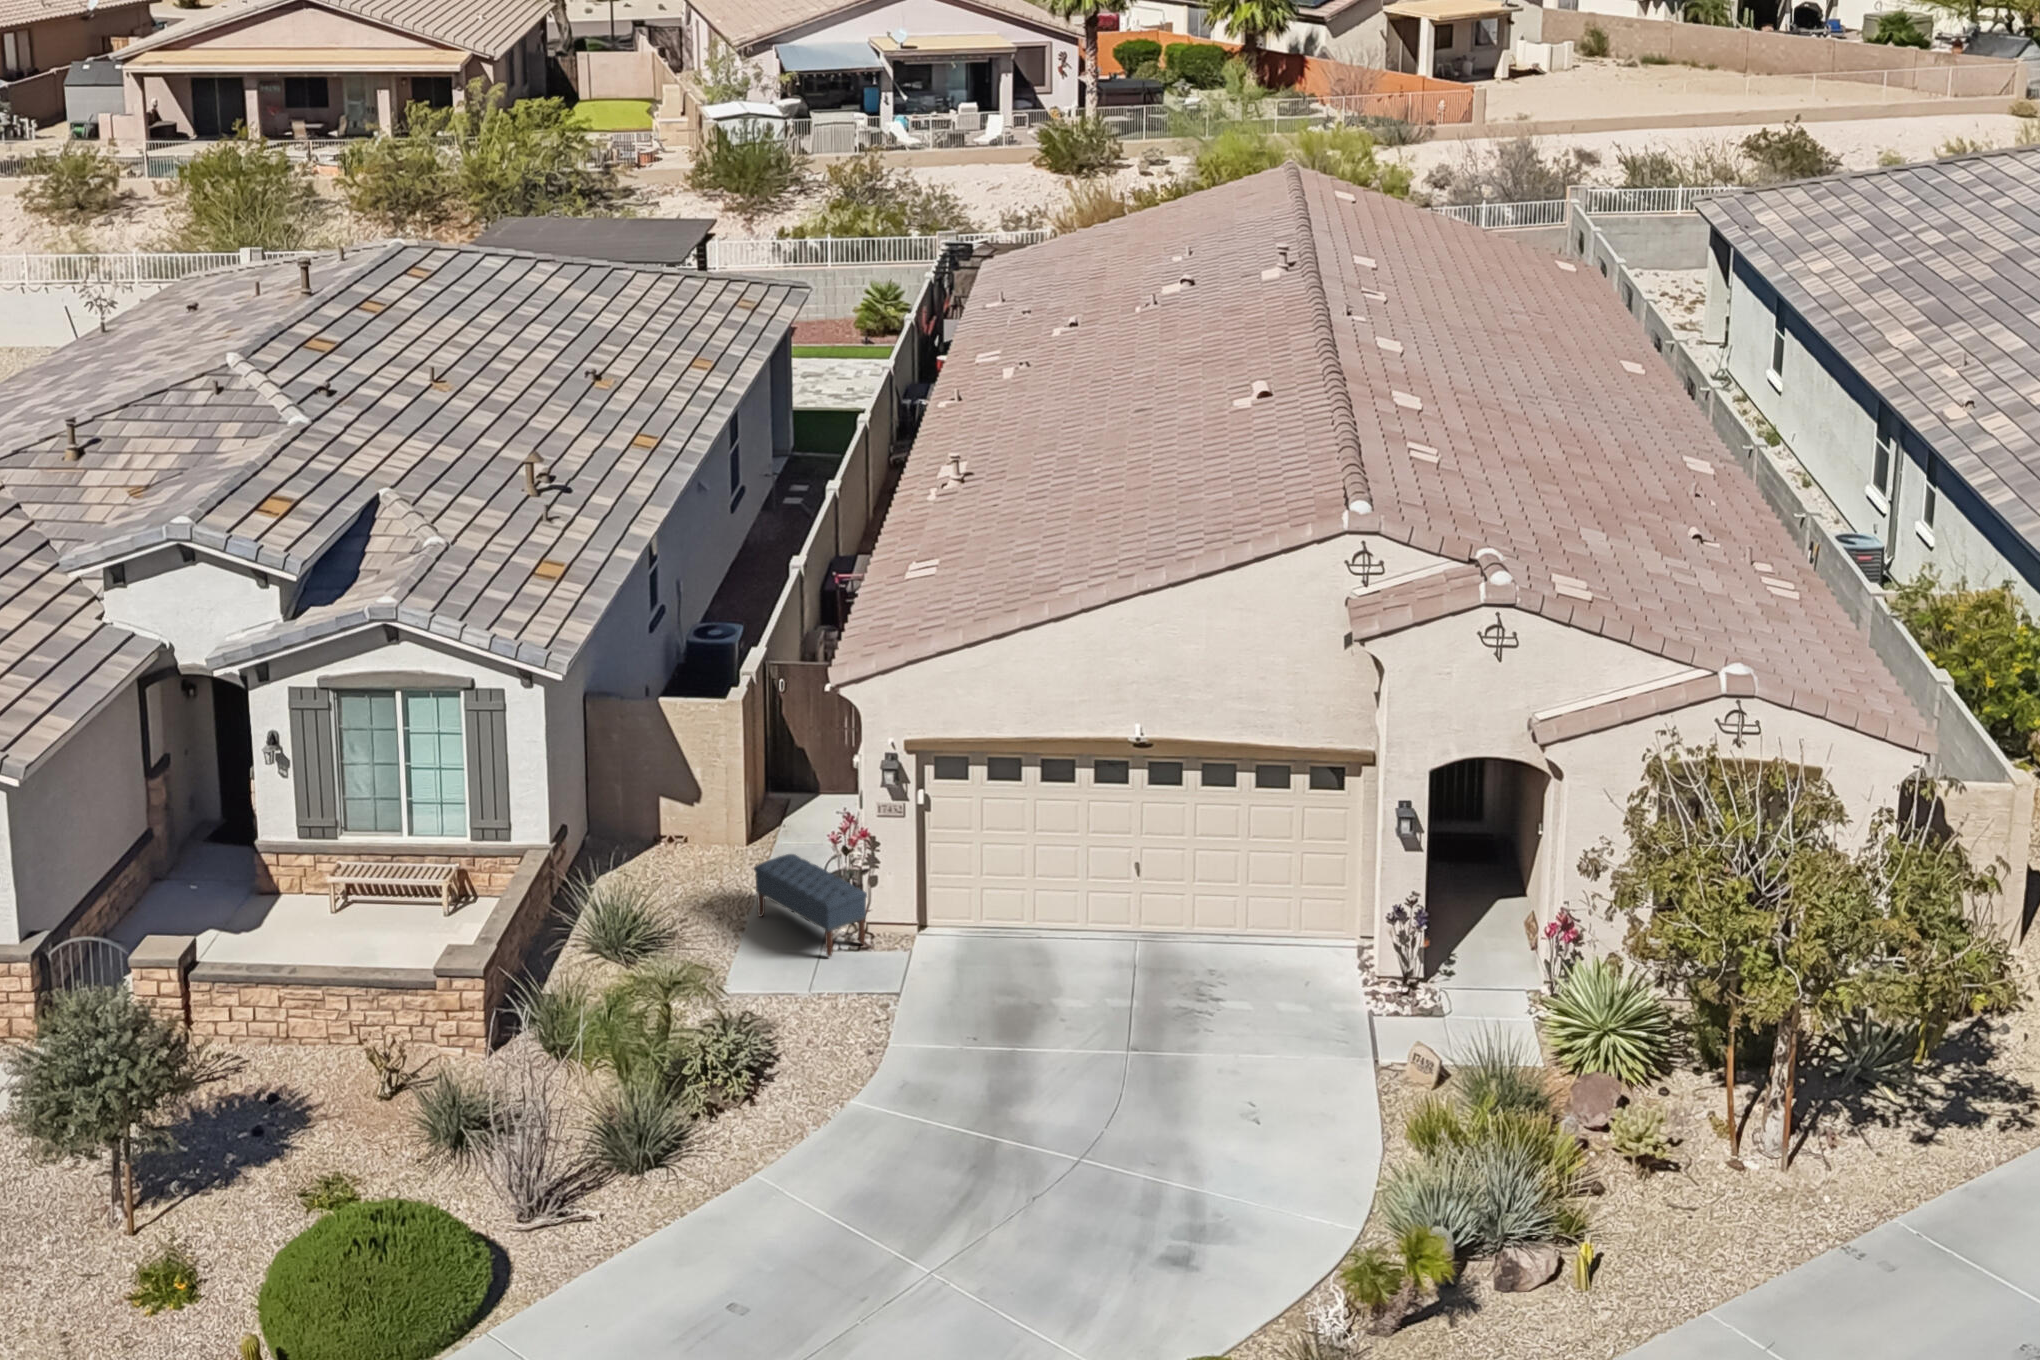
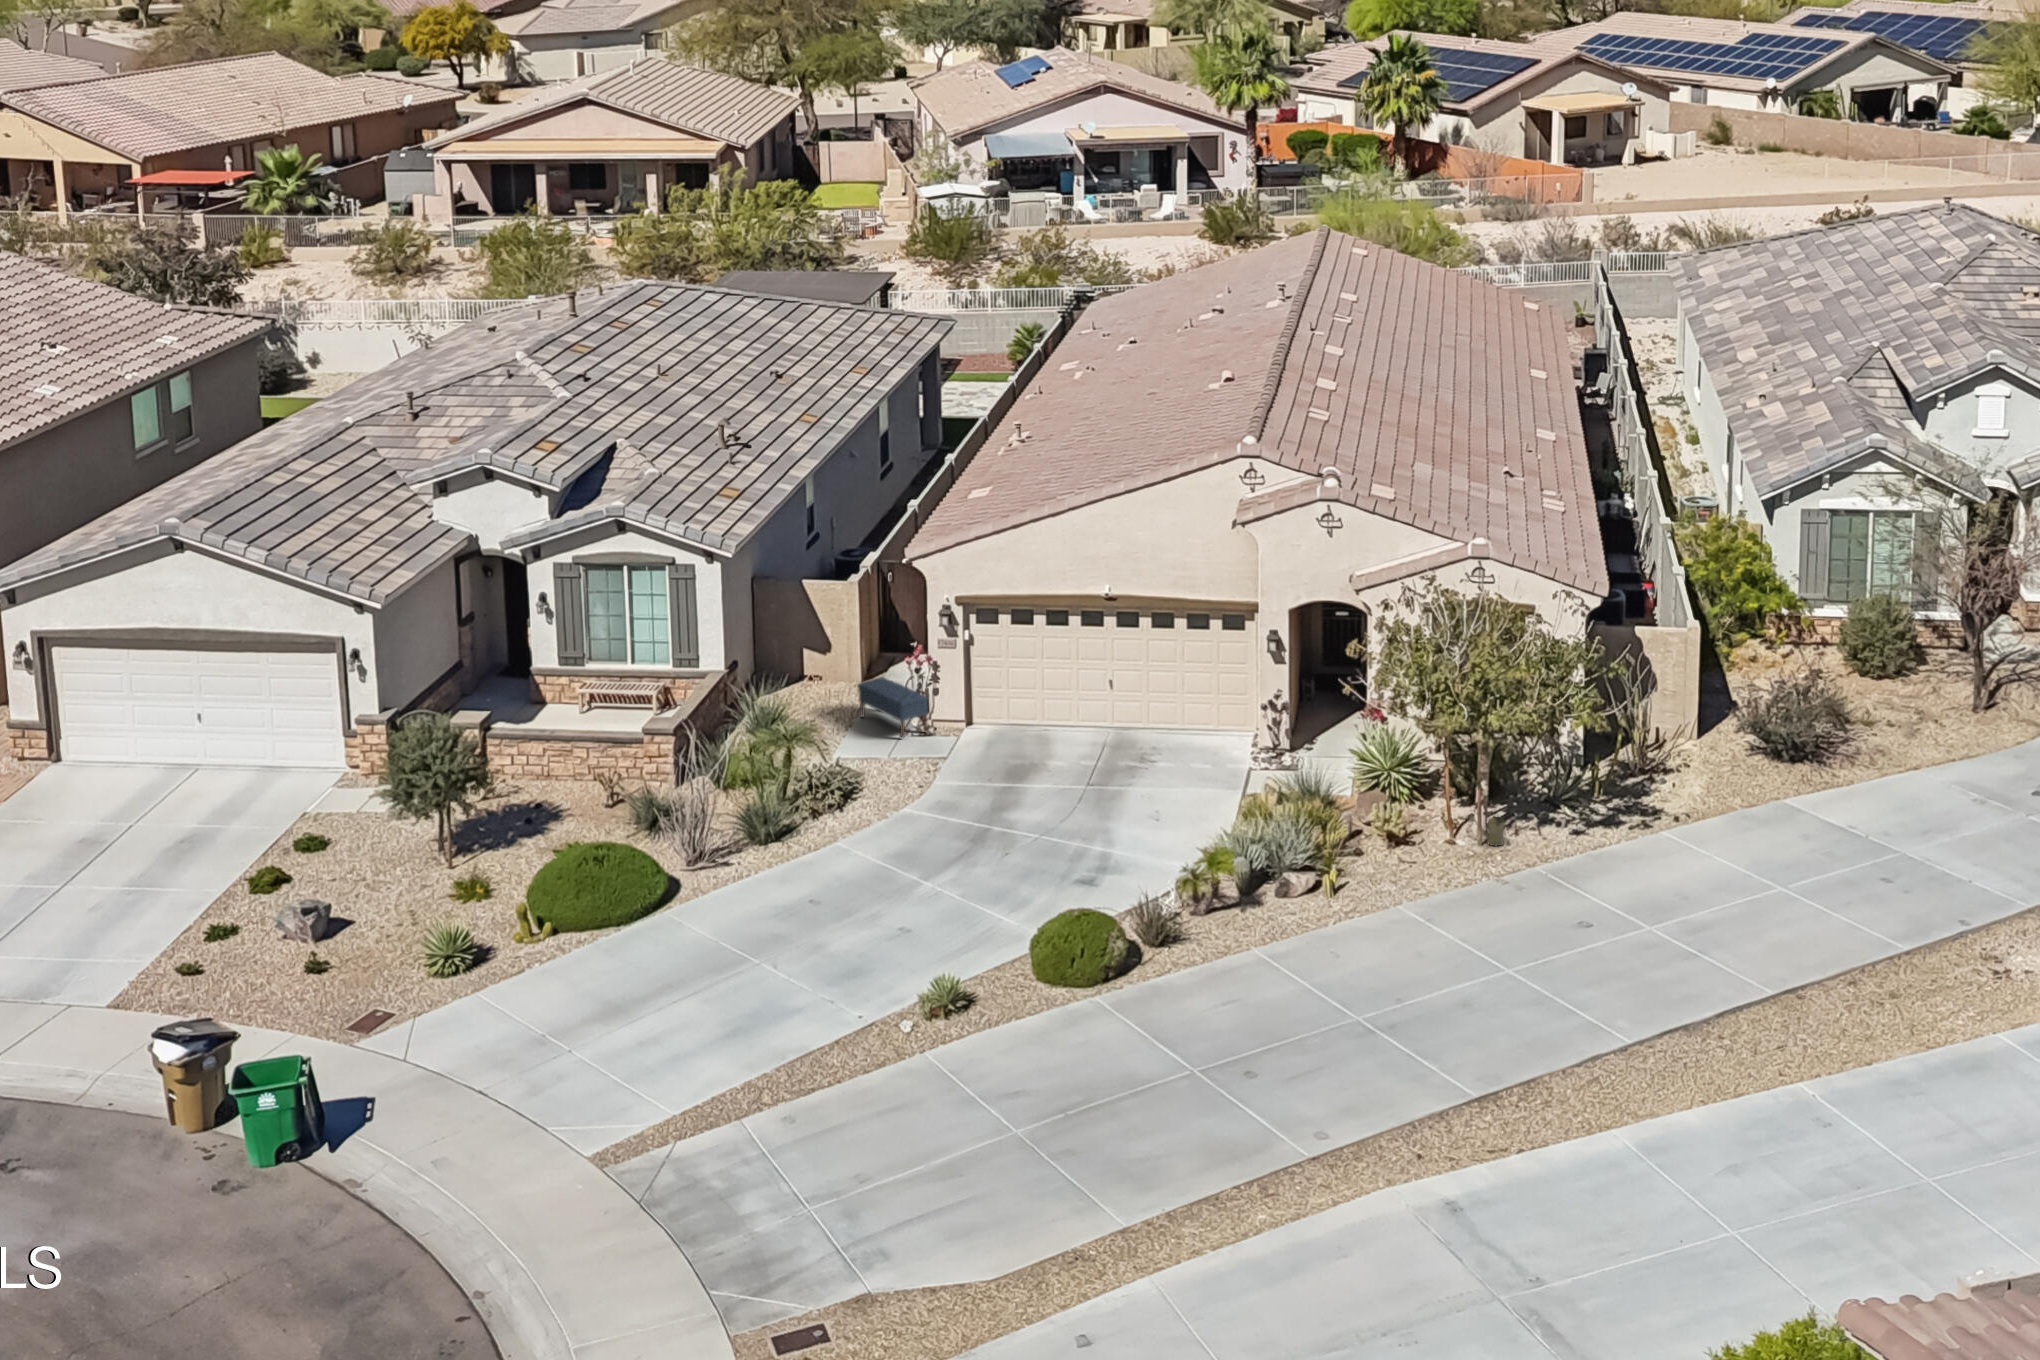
watering can: none [1767,1110,1828,1170] -> present [1469,810,1505,846]

